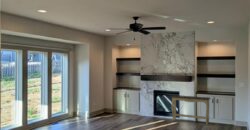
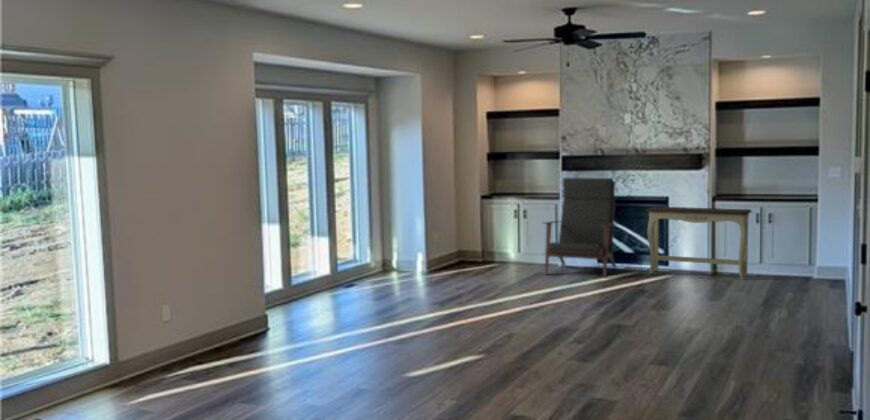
lounge chair: none [132,83,161,123] -> present [545,178,616,278]

